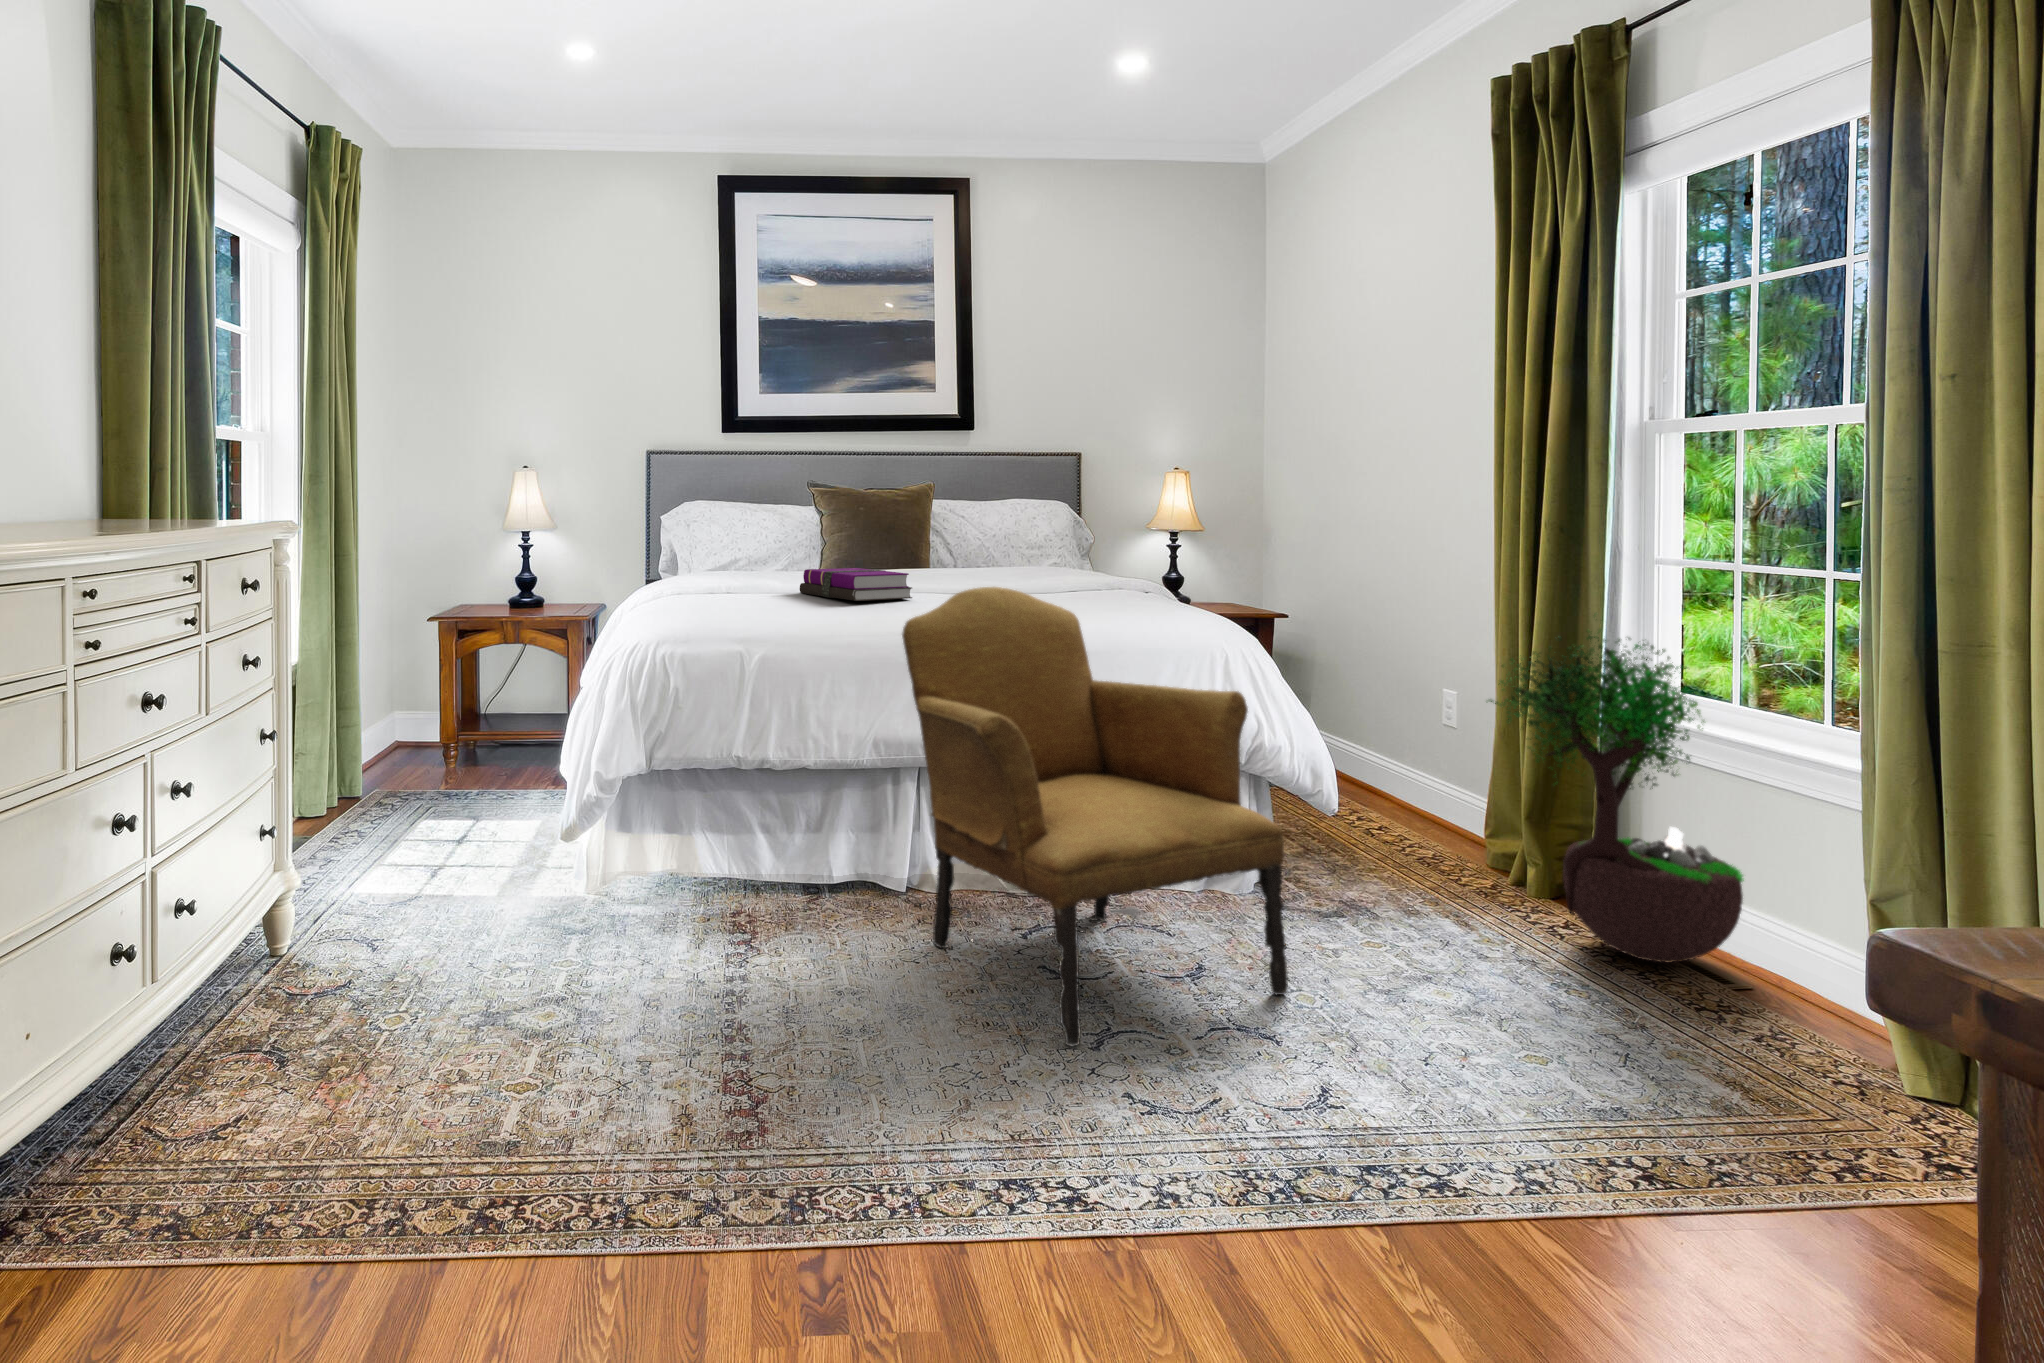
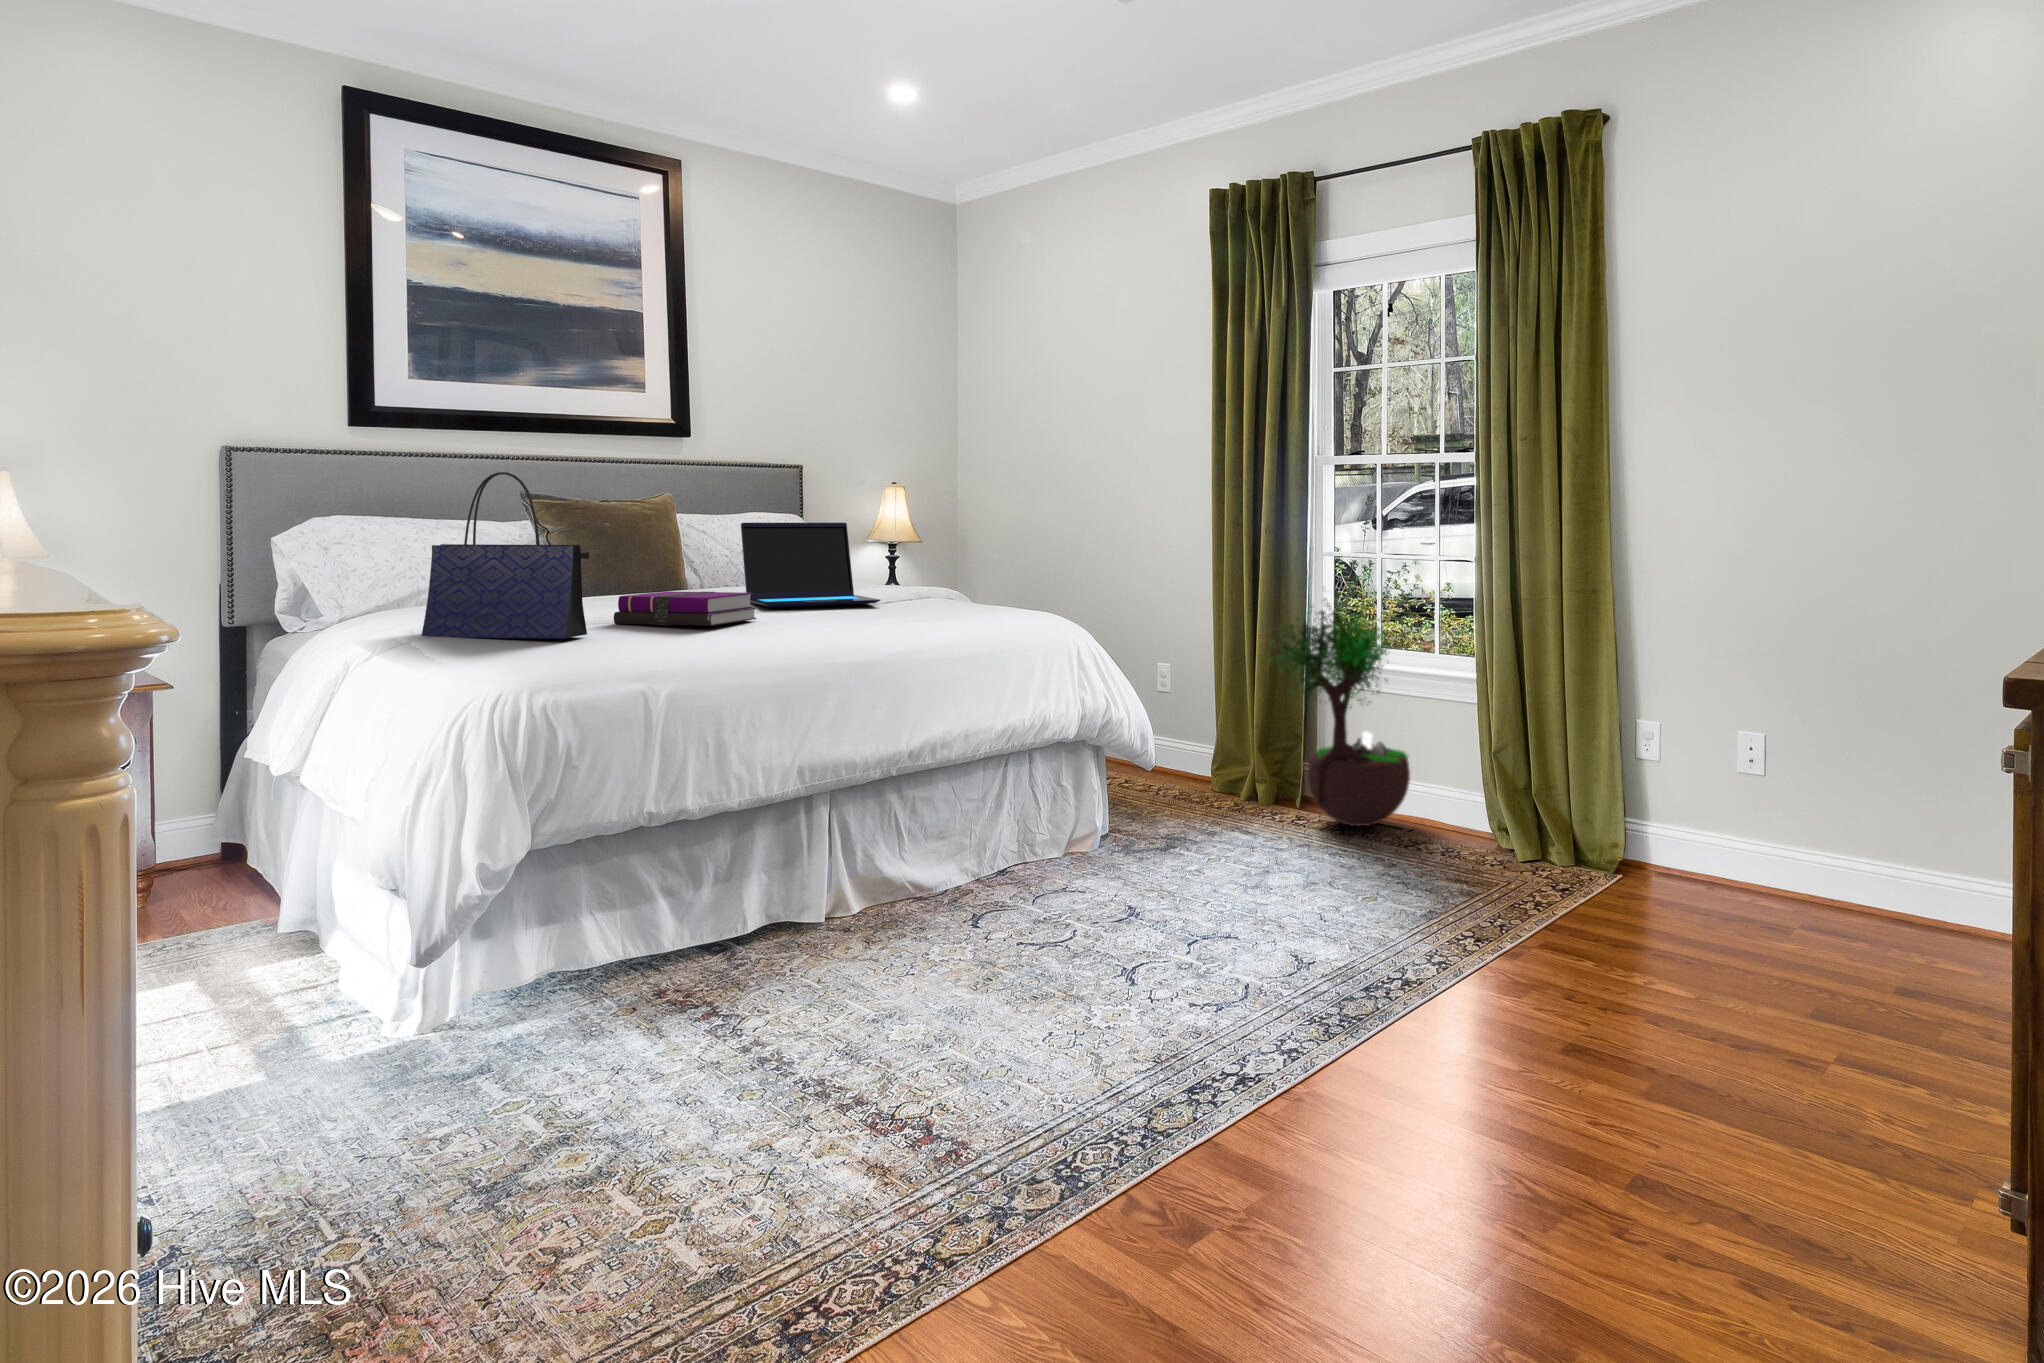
tote bag: none [660,464,755,602] -> present [422,472,590,639]
laptop: none [944,508,1055,592] -> present [741,523,880,607]
armchair: present [902,587,1288,1046] -> none [850,596,1206,990]

